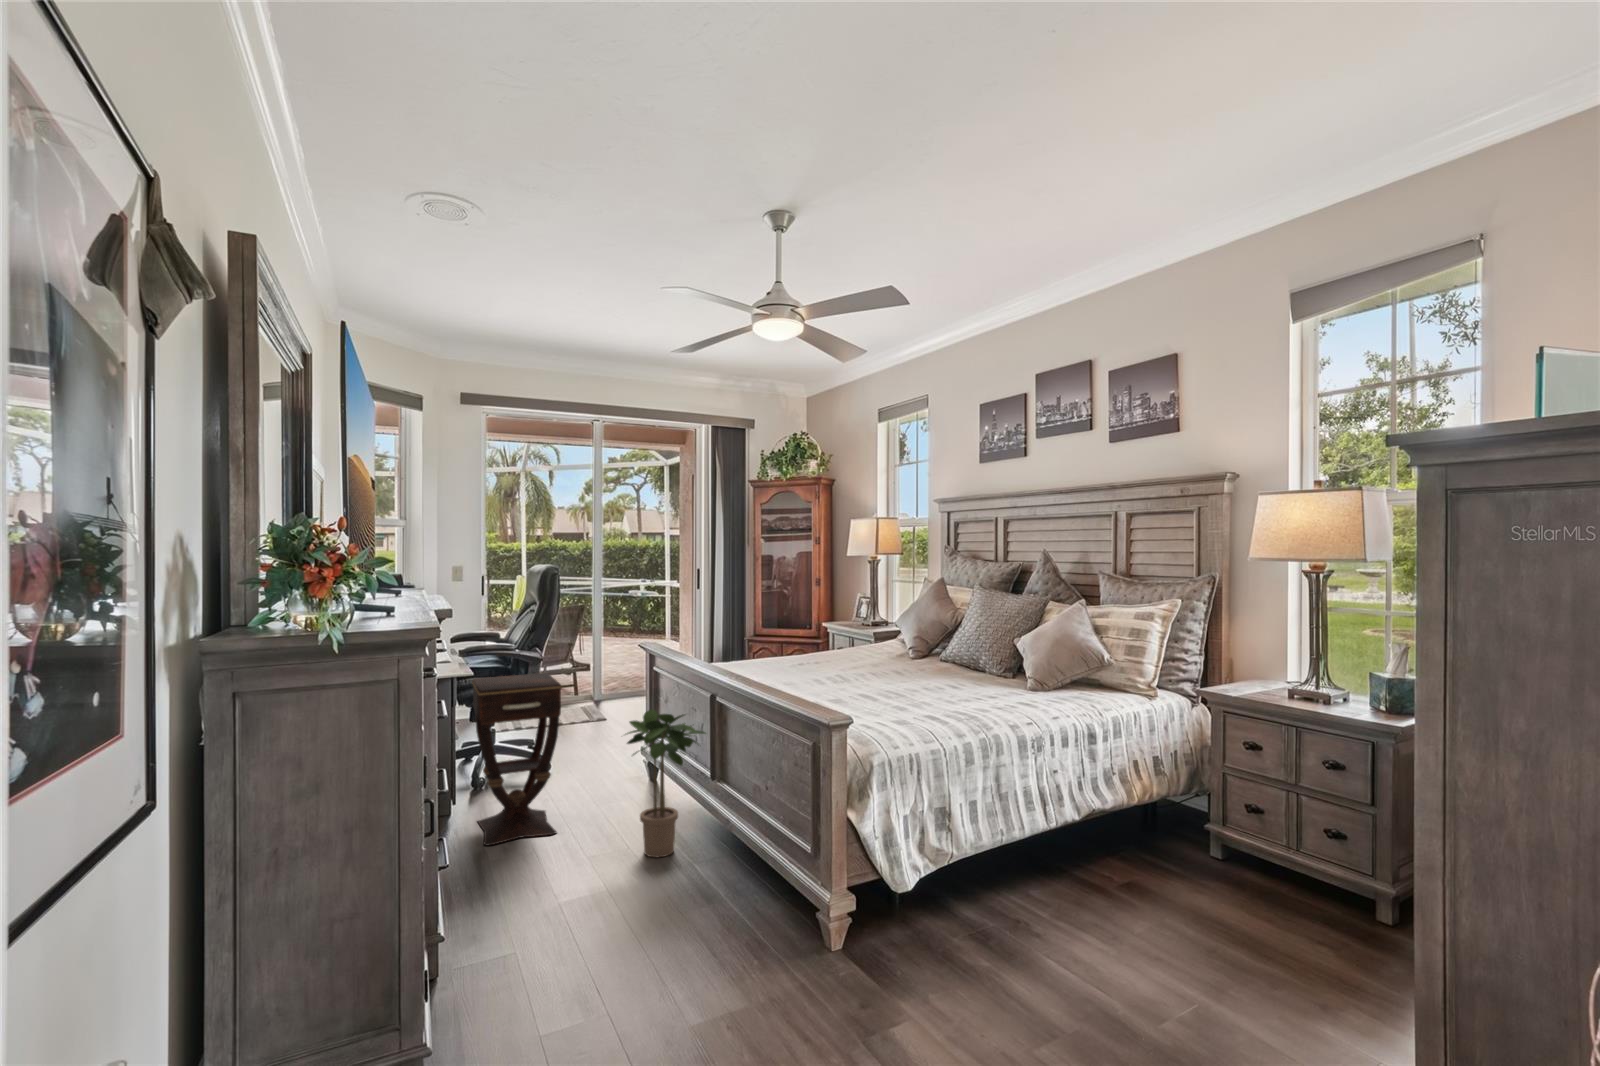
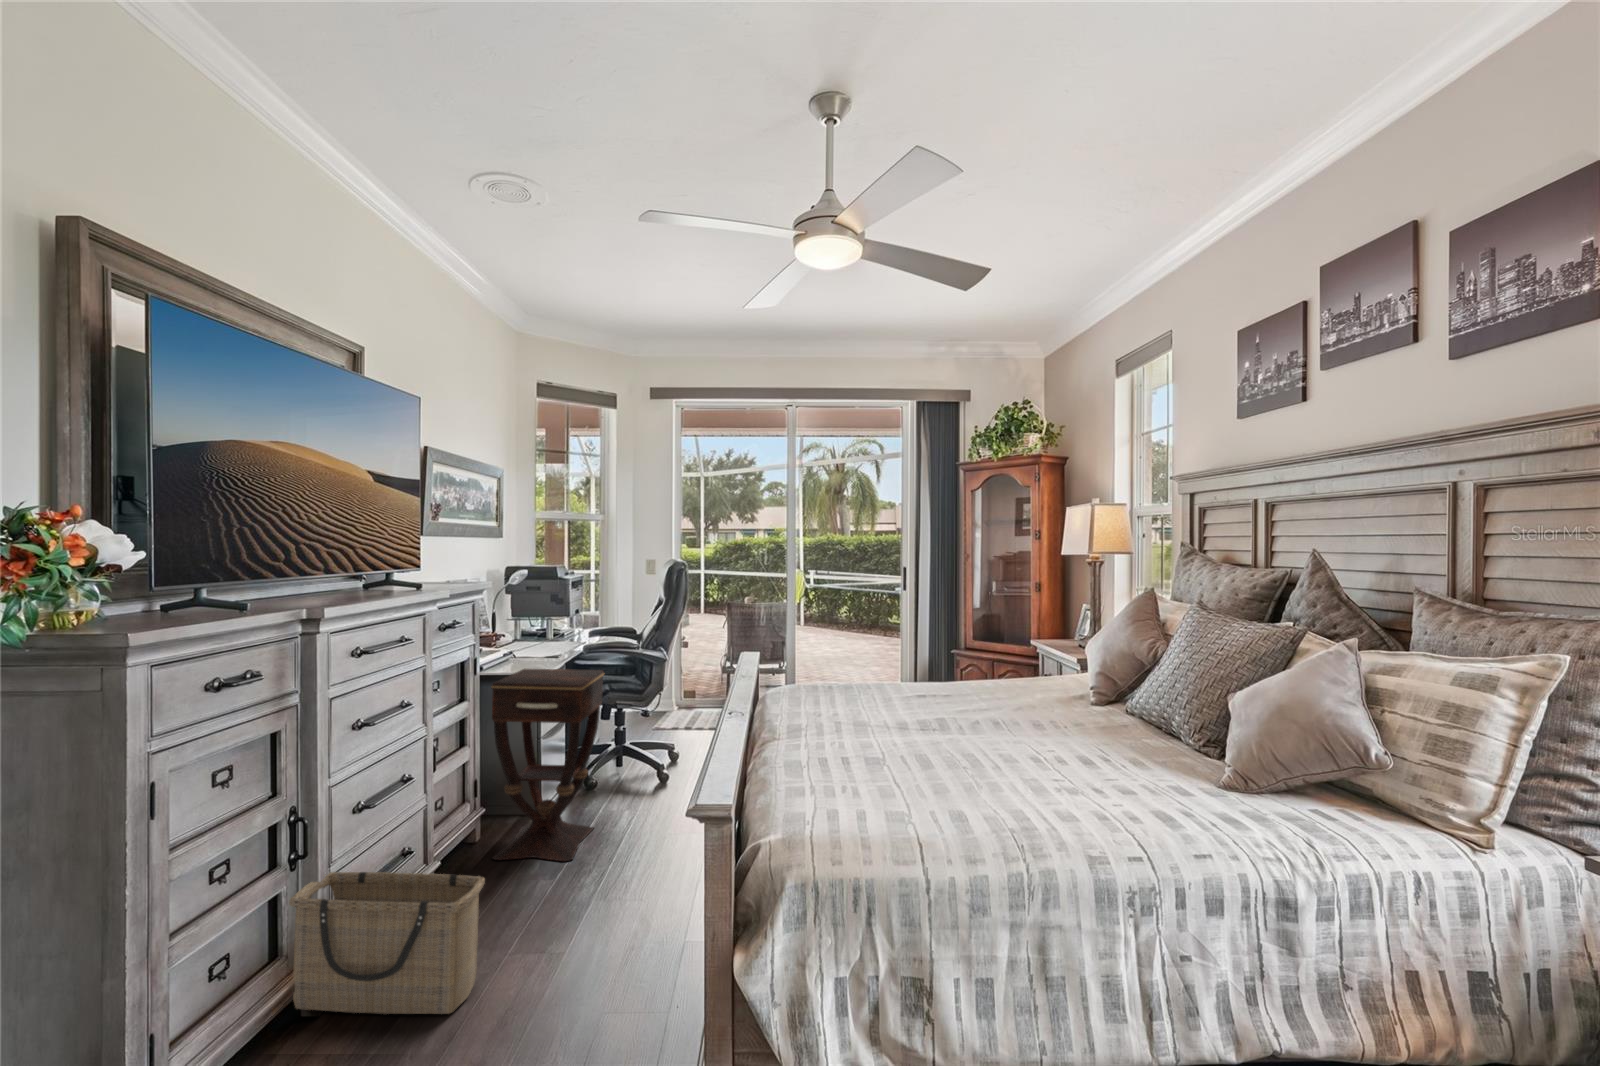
potted plant: present [627,710,706,857] -> none [608,730,703,925]
basket: none [453,829,600,956] -> present [289,872,485,1014]

